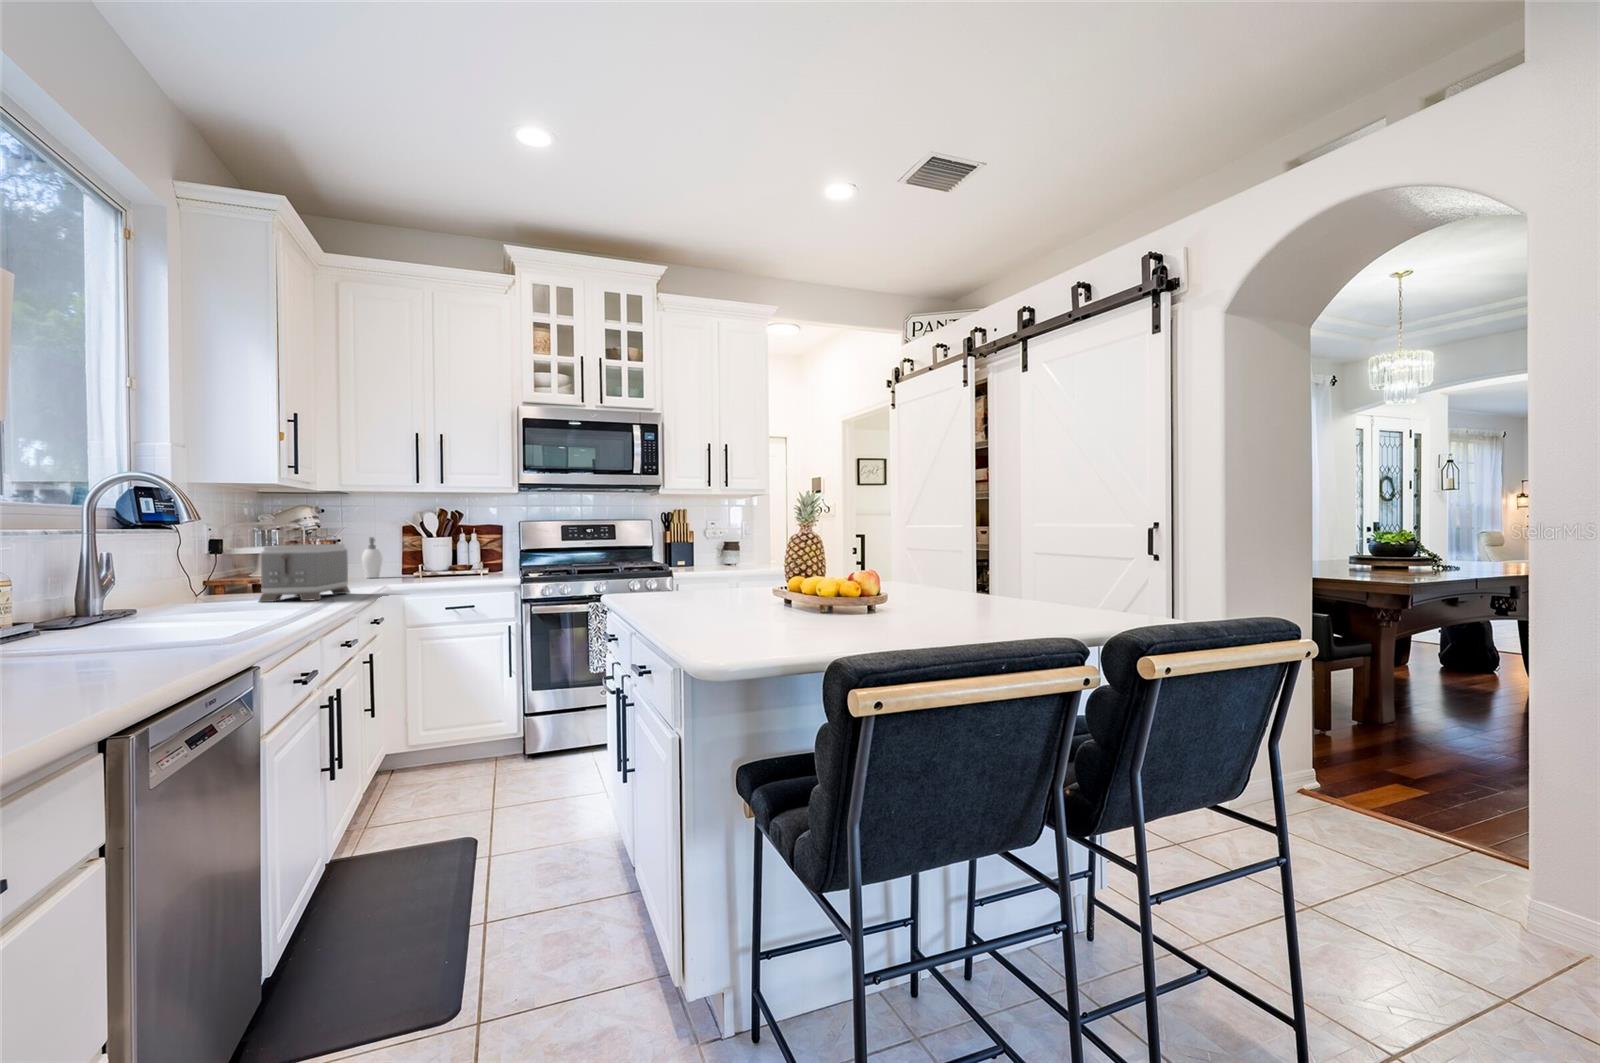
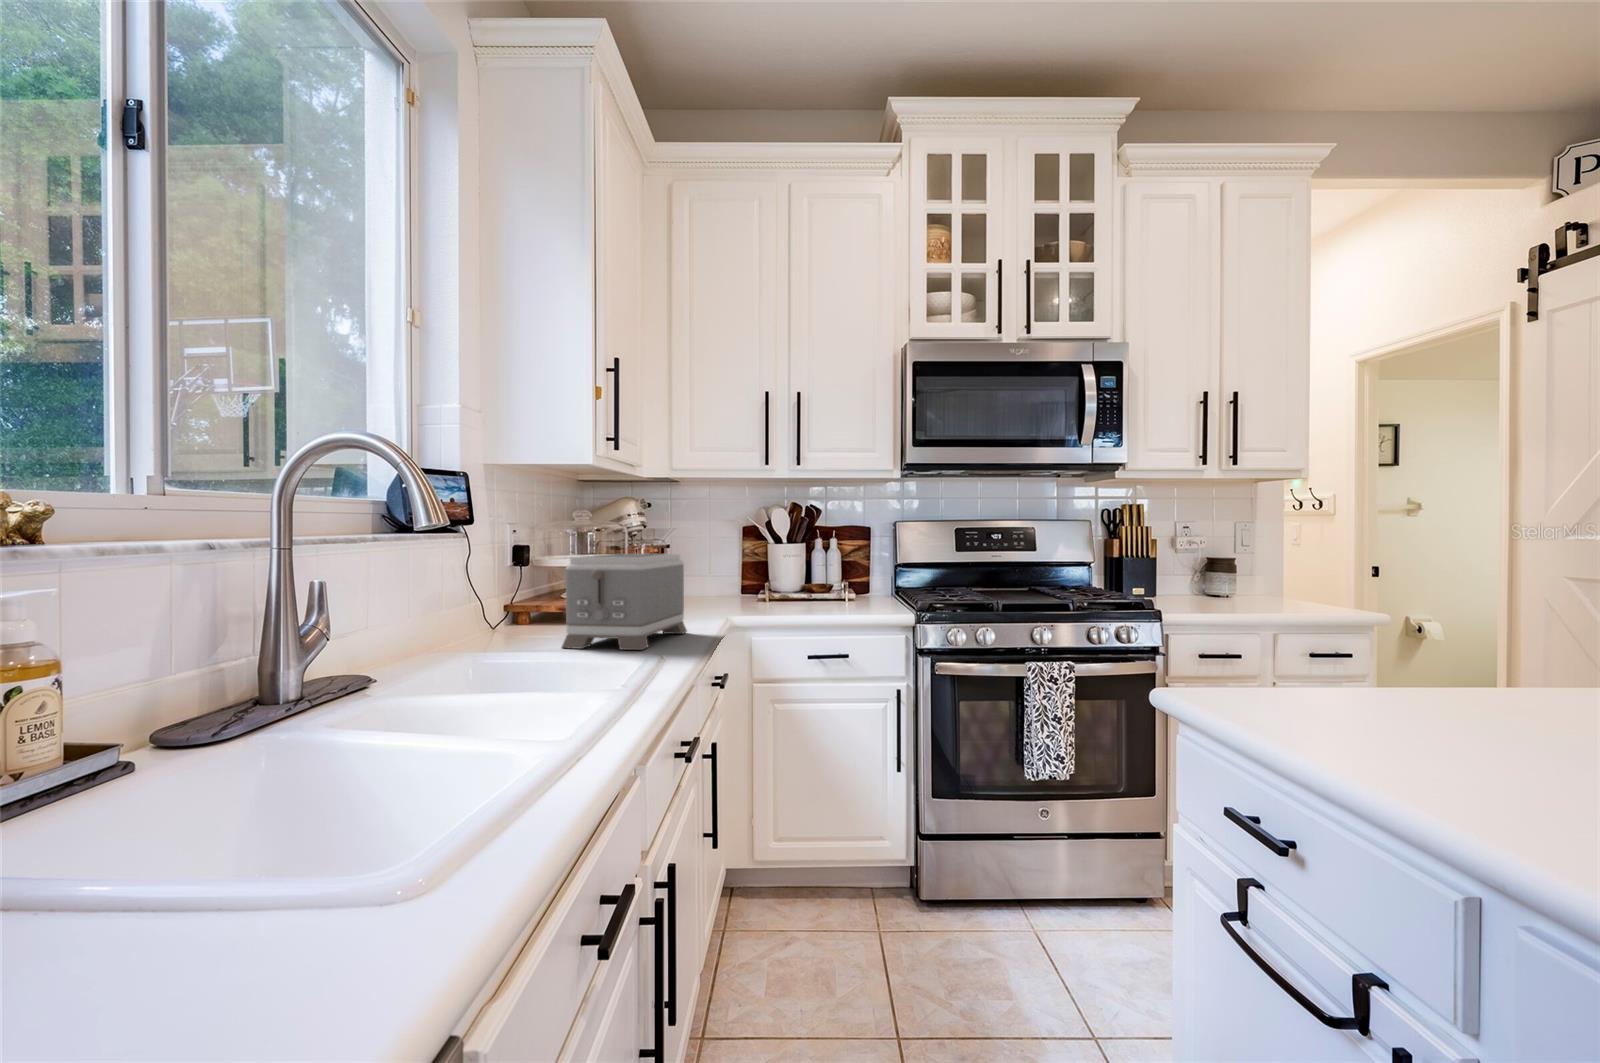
soap dispenser: present [362,537,382,578] -> none [694,542,724,598]

